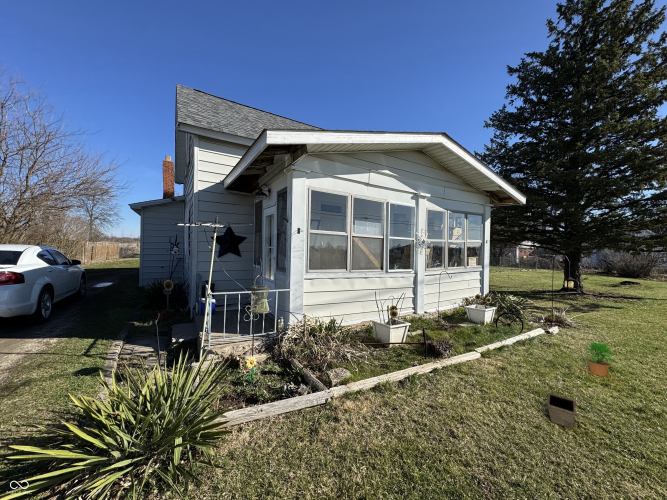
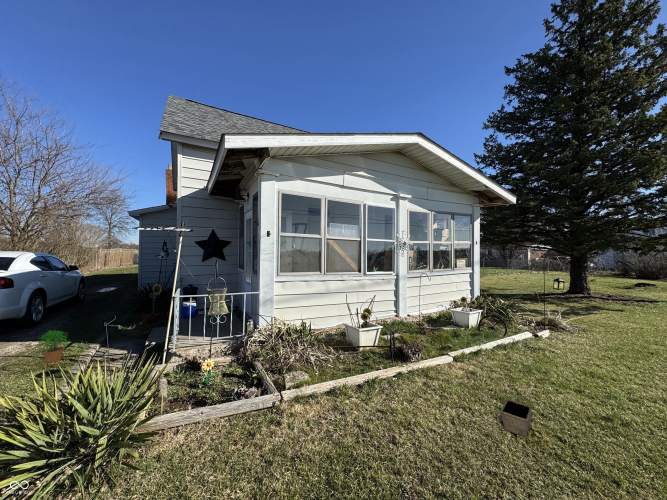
potted plant: present [585,343,613,376] -> present [40,330,68,363]

